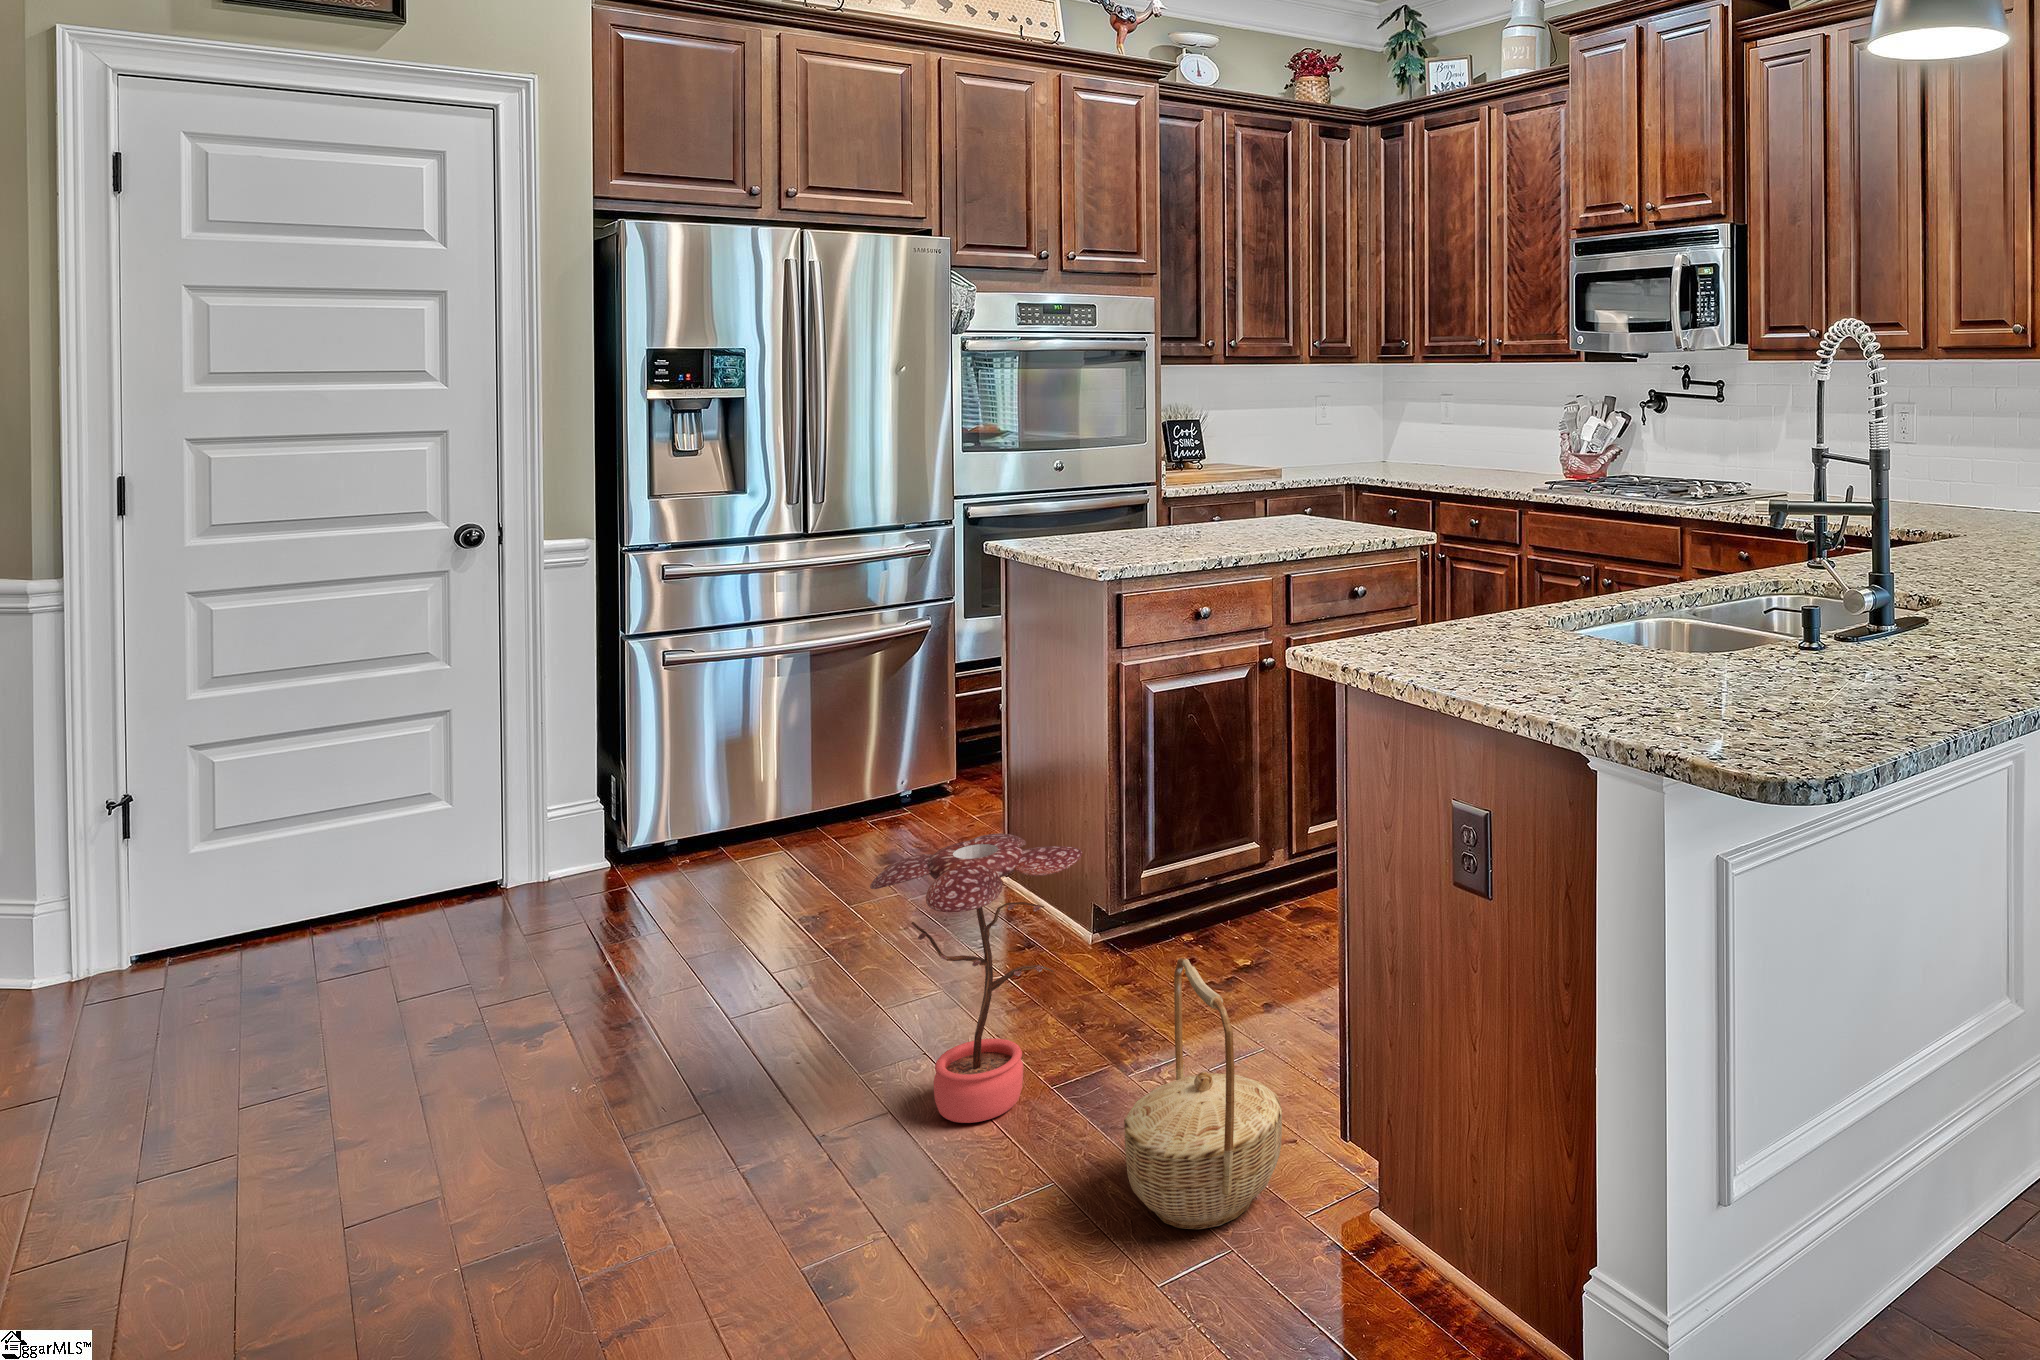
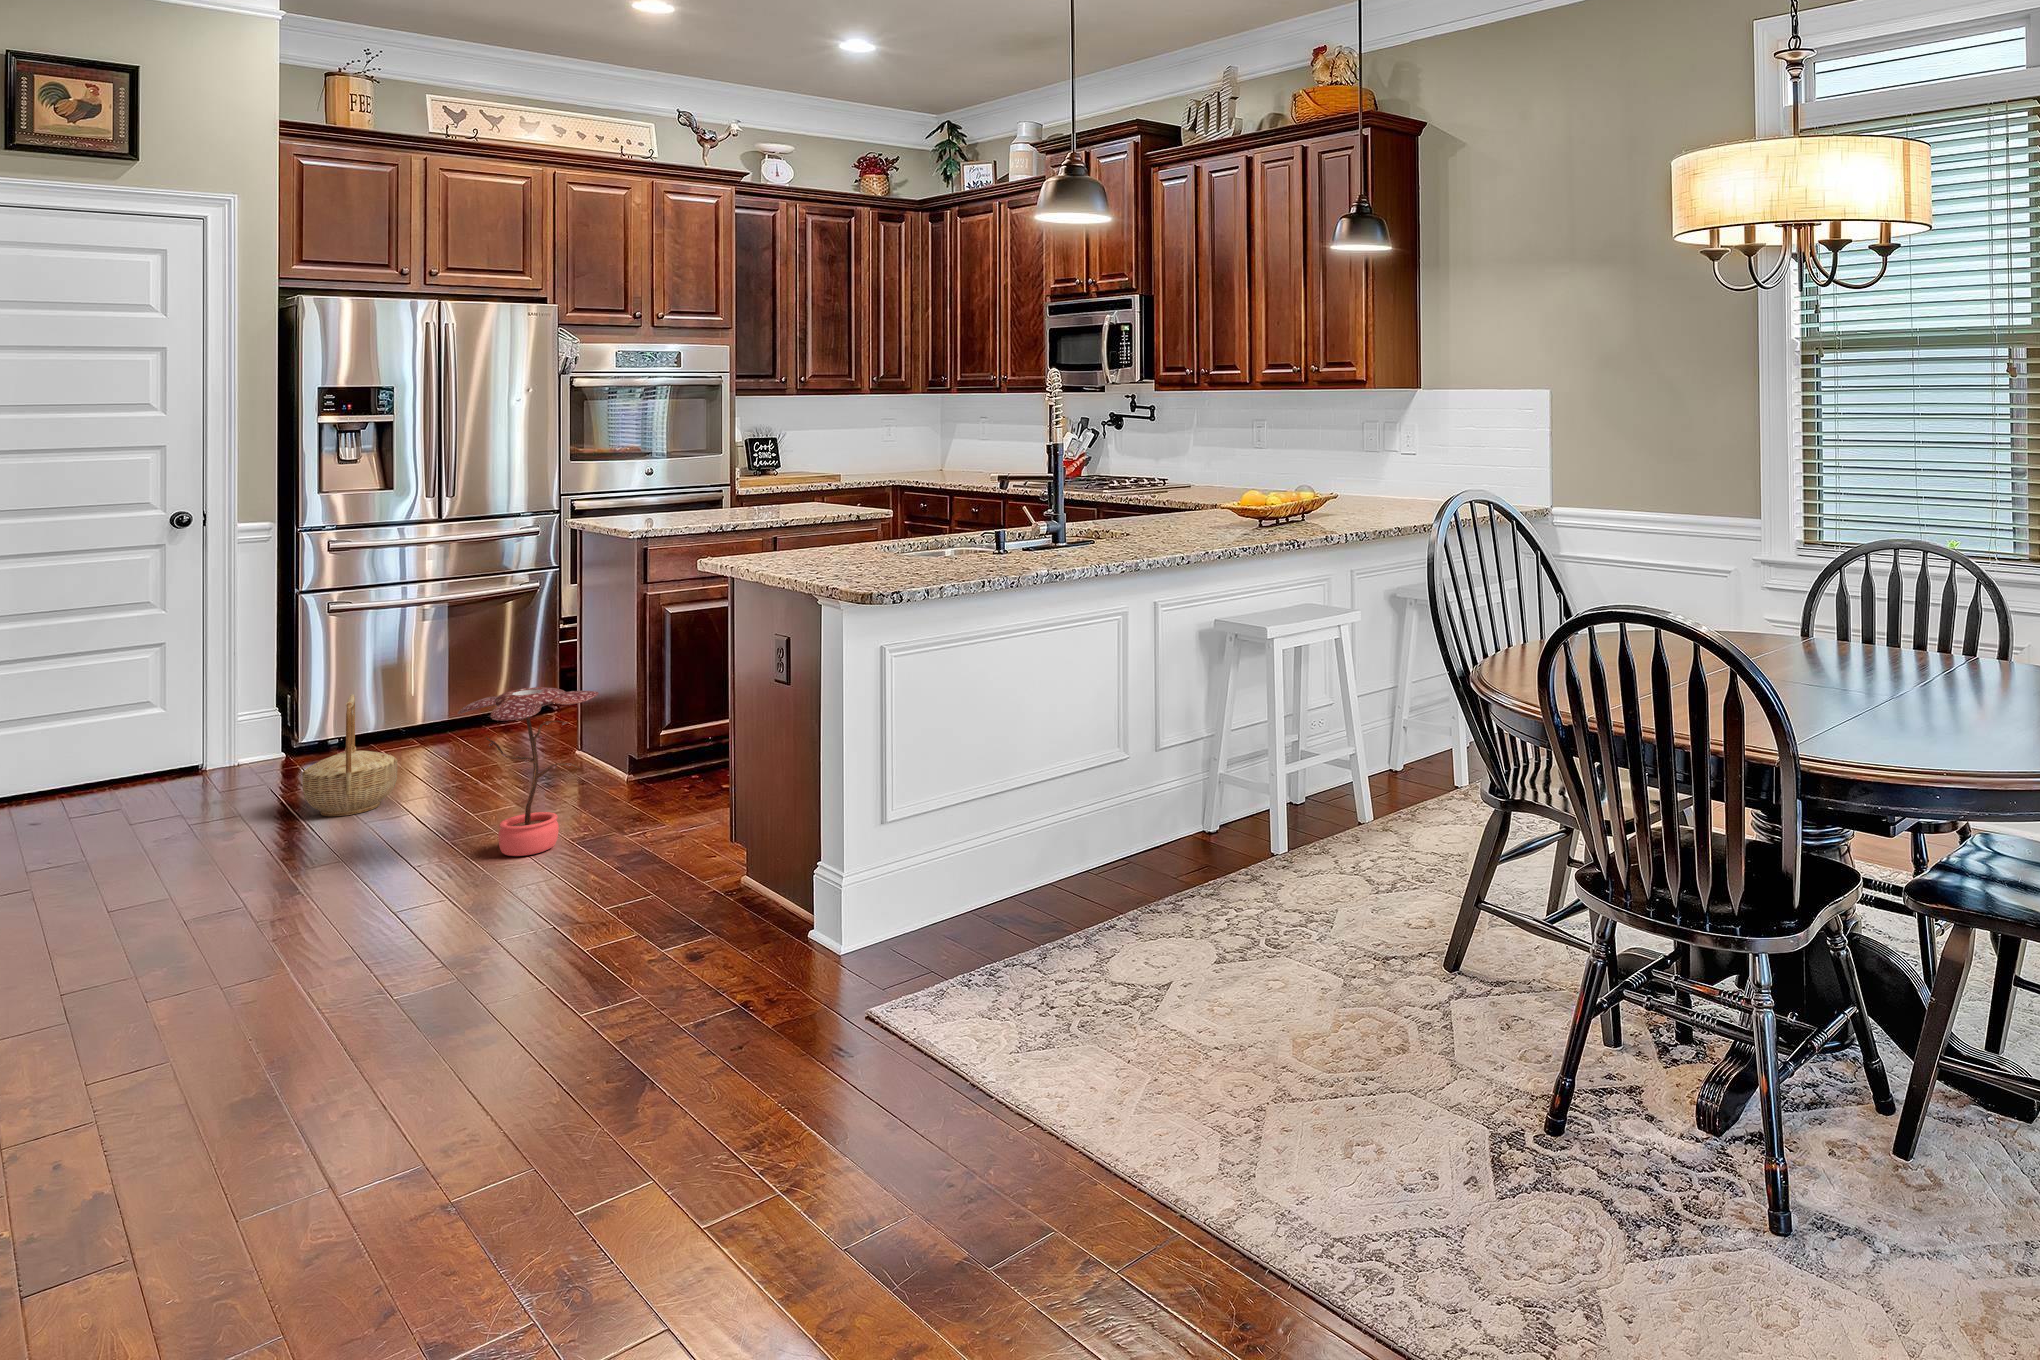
basket: present [1124,958,1282,1229] -> present [302,694,398,816]

